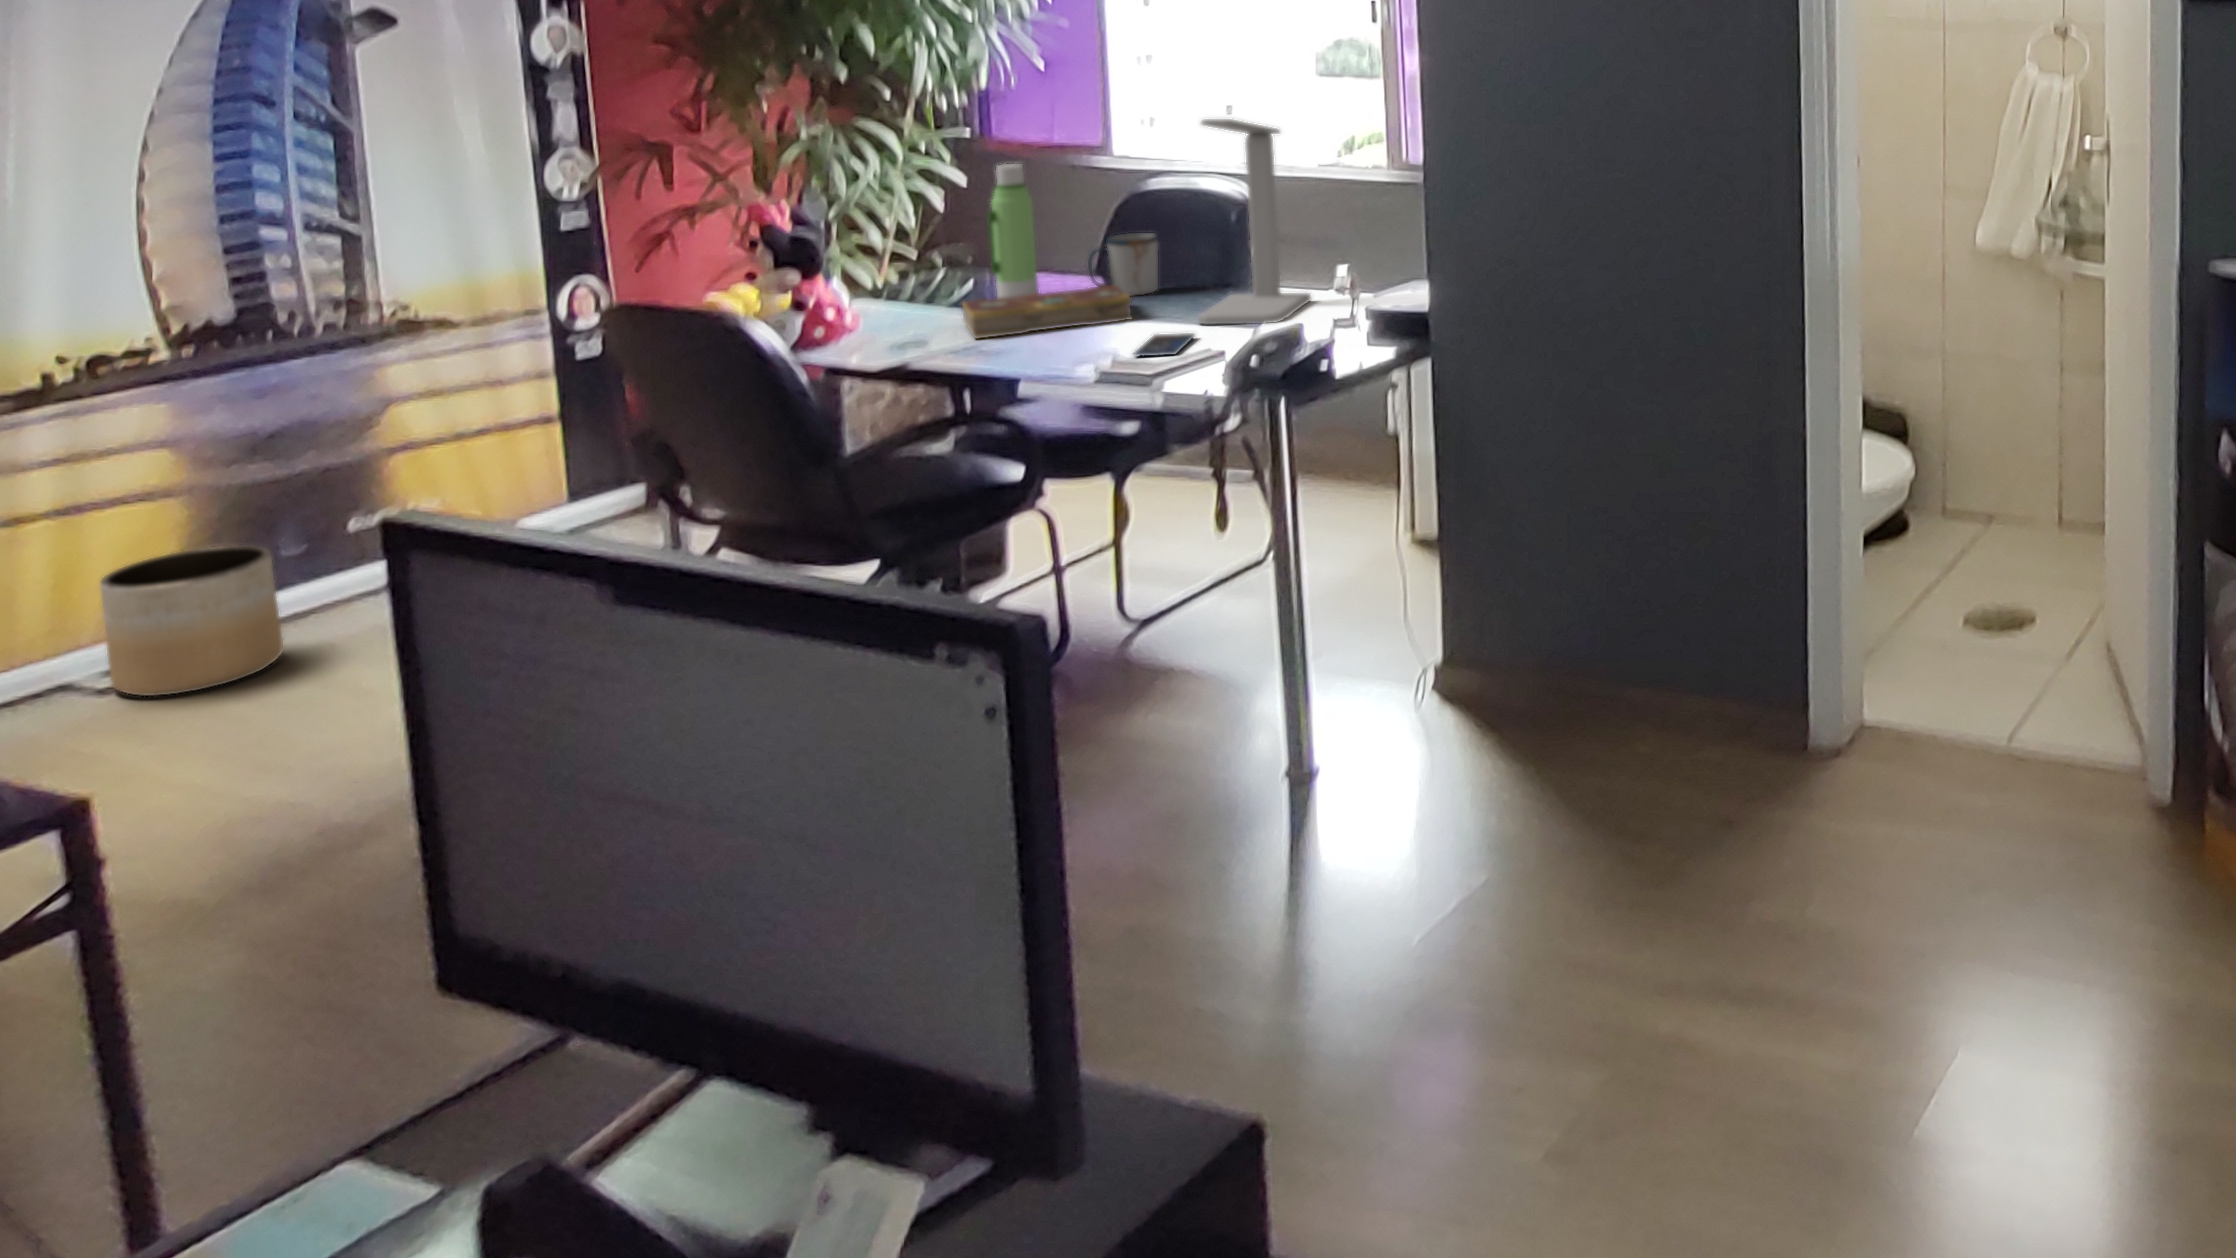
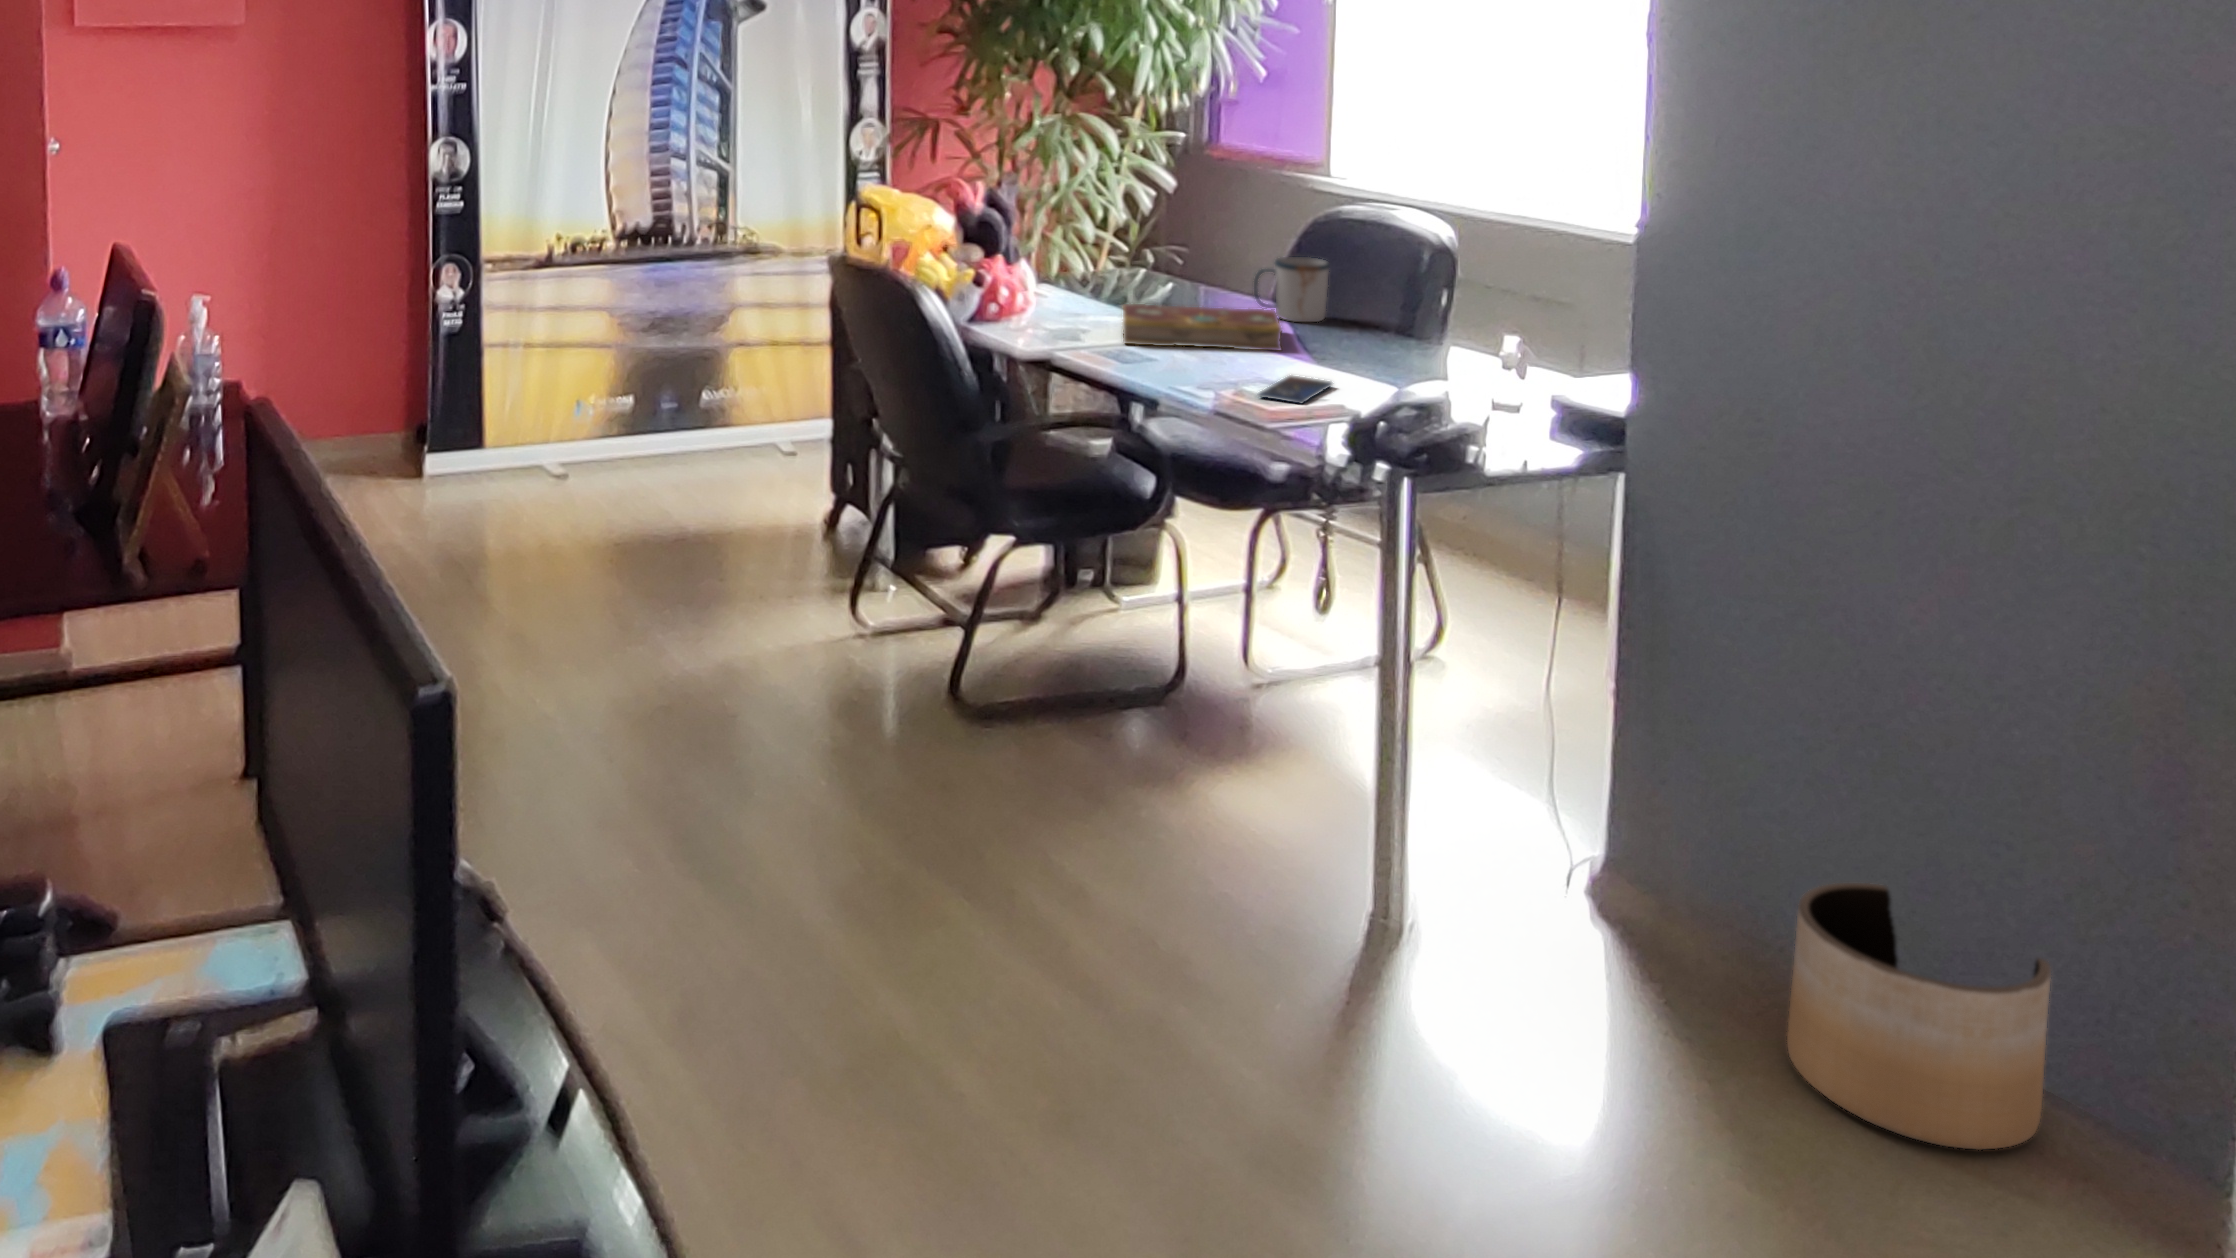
desk lamp: present [1198,119,1311,324] -> none [1345,157,1485,385]
water bottle: present [988,164,1039,298] -> none [1163,174,1208,309]
planter: present [100,545,283,696] -> present [1787,883,2051,1150]

